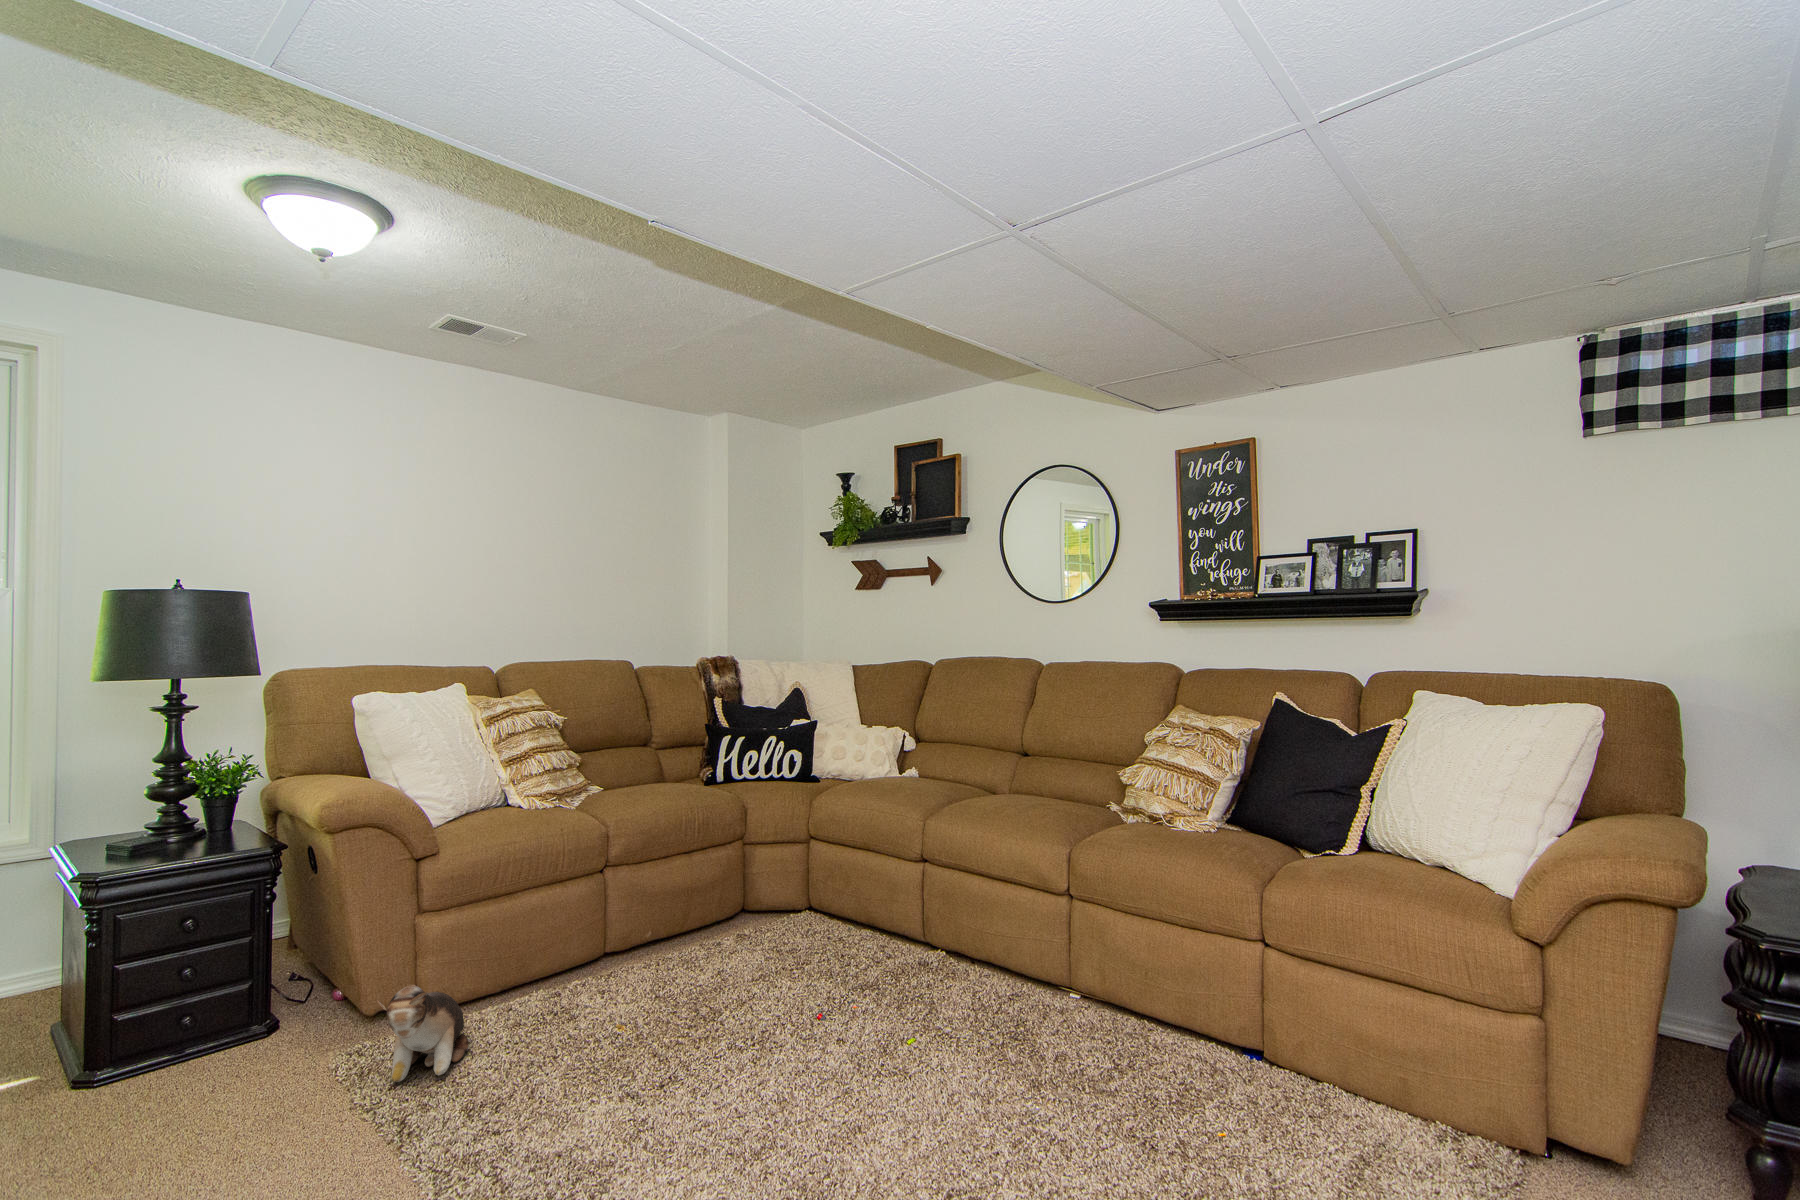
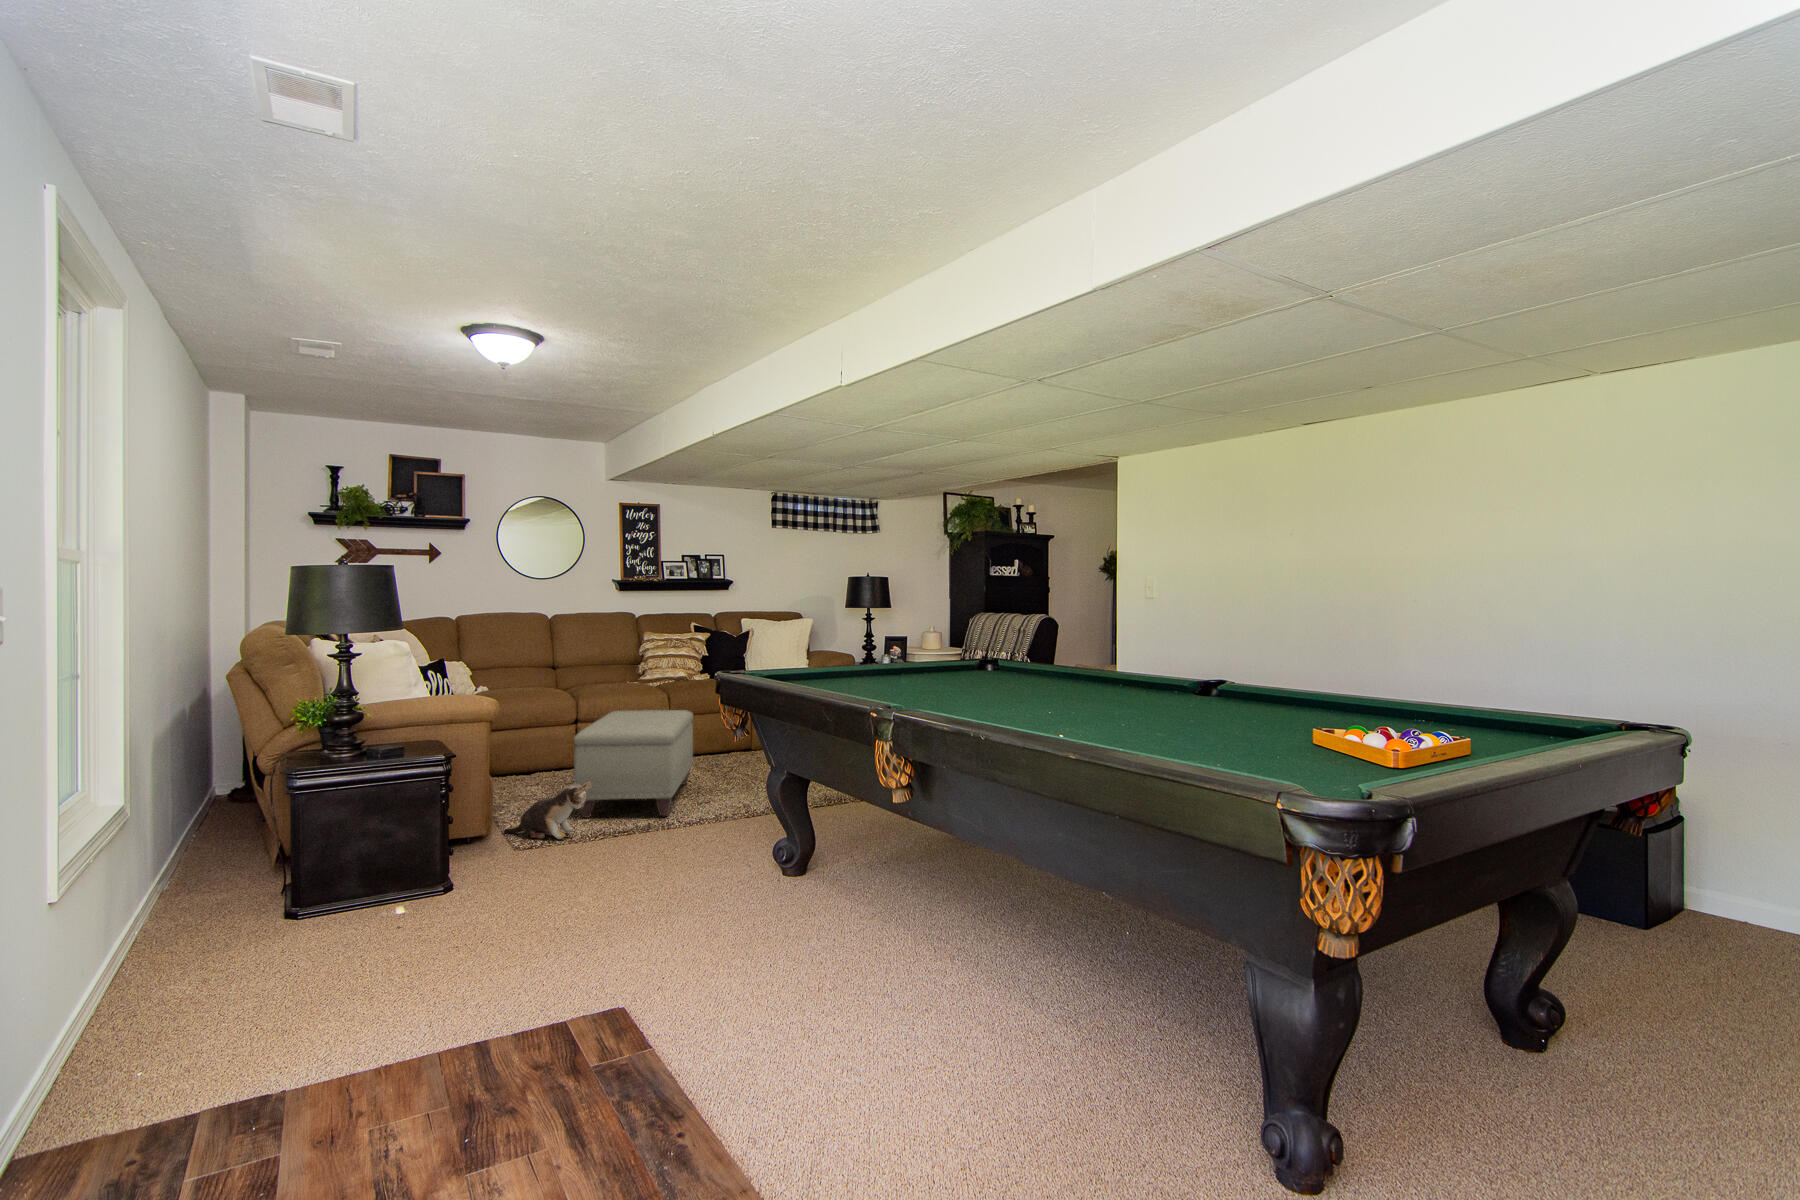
ottoman: none [552,855,922,1137] -> present [574,710,693,818]

